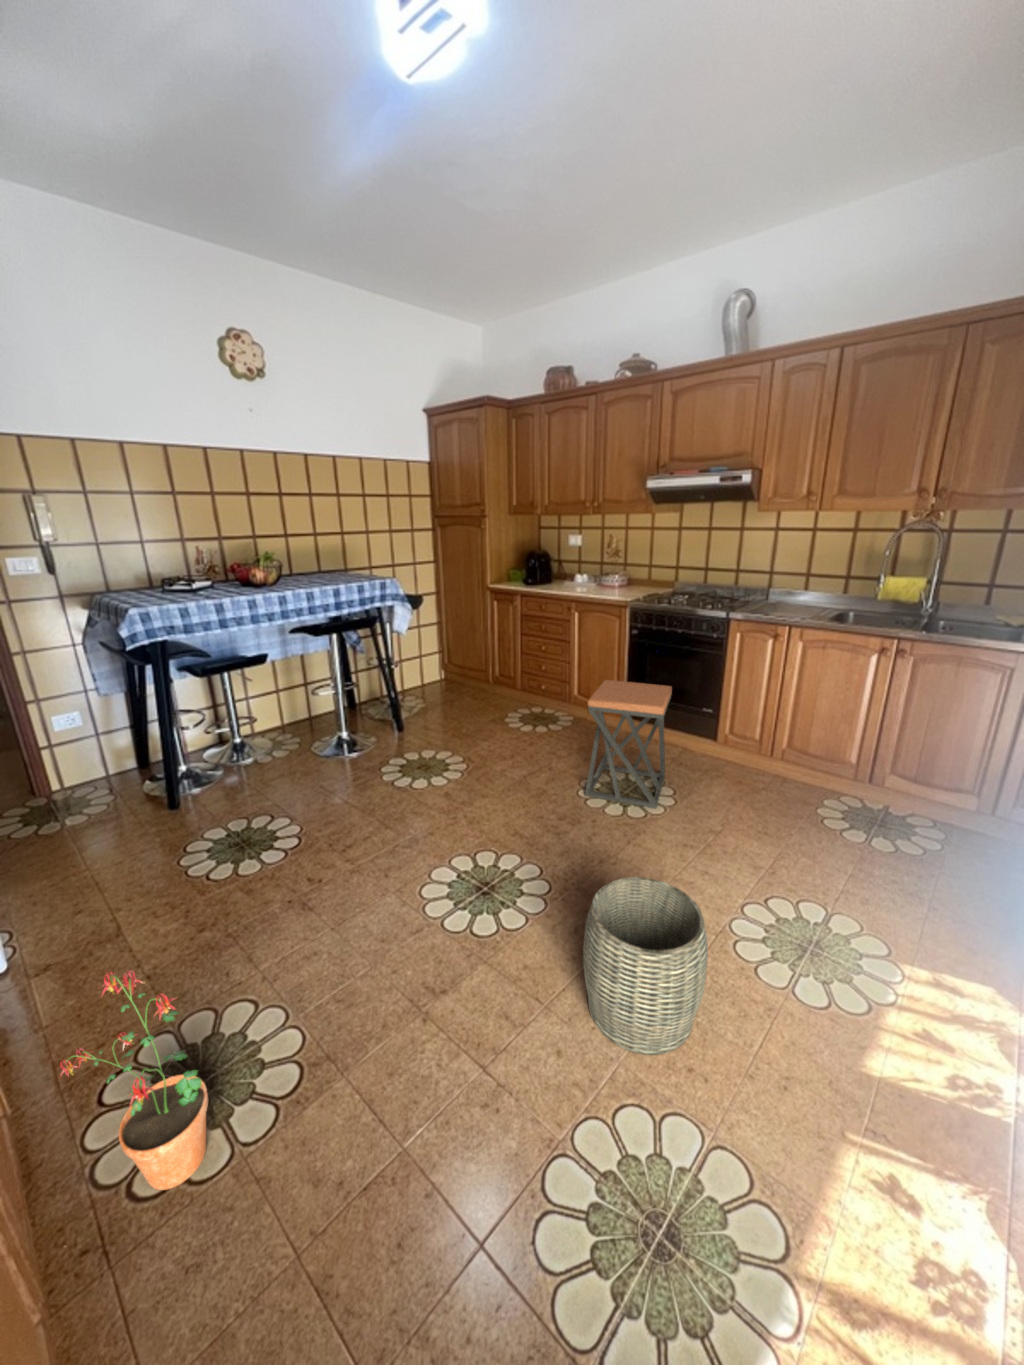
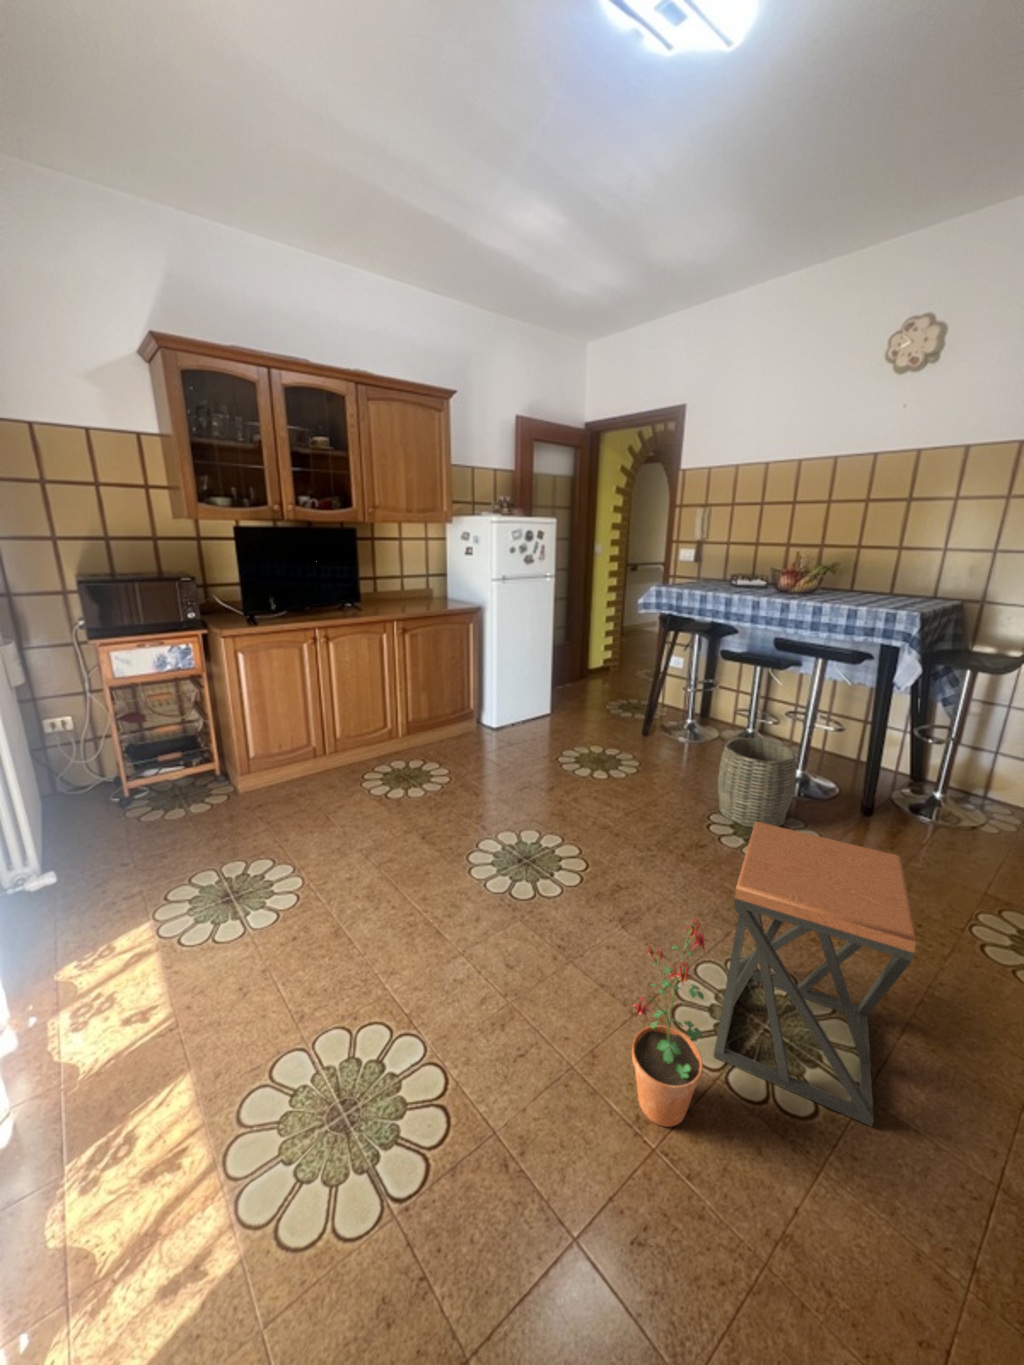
woven basket: present [583,877,708,1055] -> present [718,738,797,828]
potted plant: present [60,970,208,1190] -> present [632,919,707,1127]

